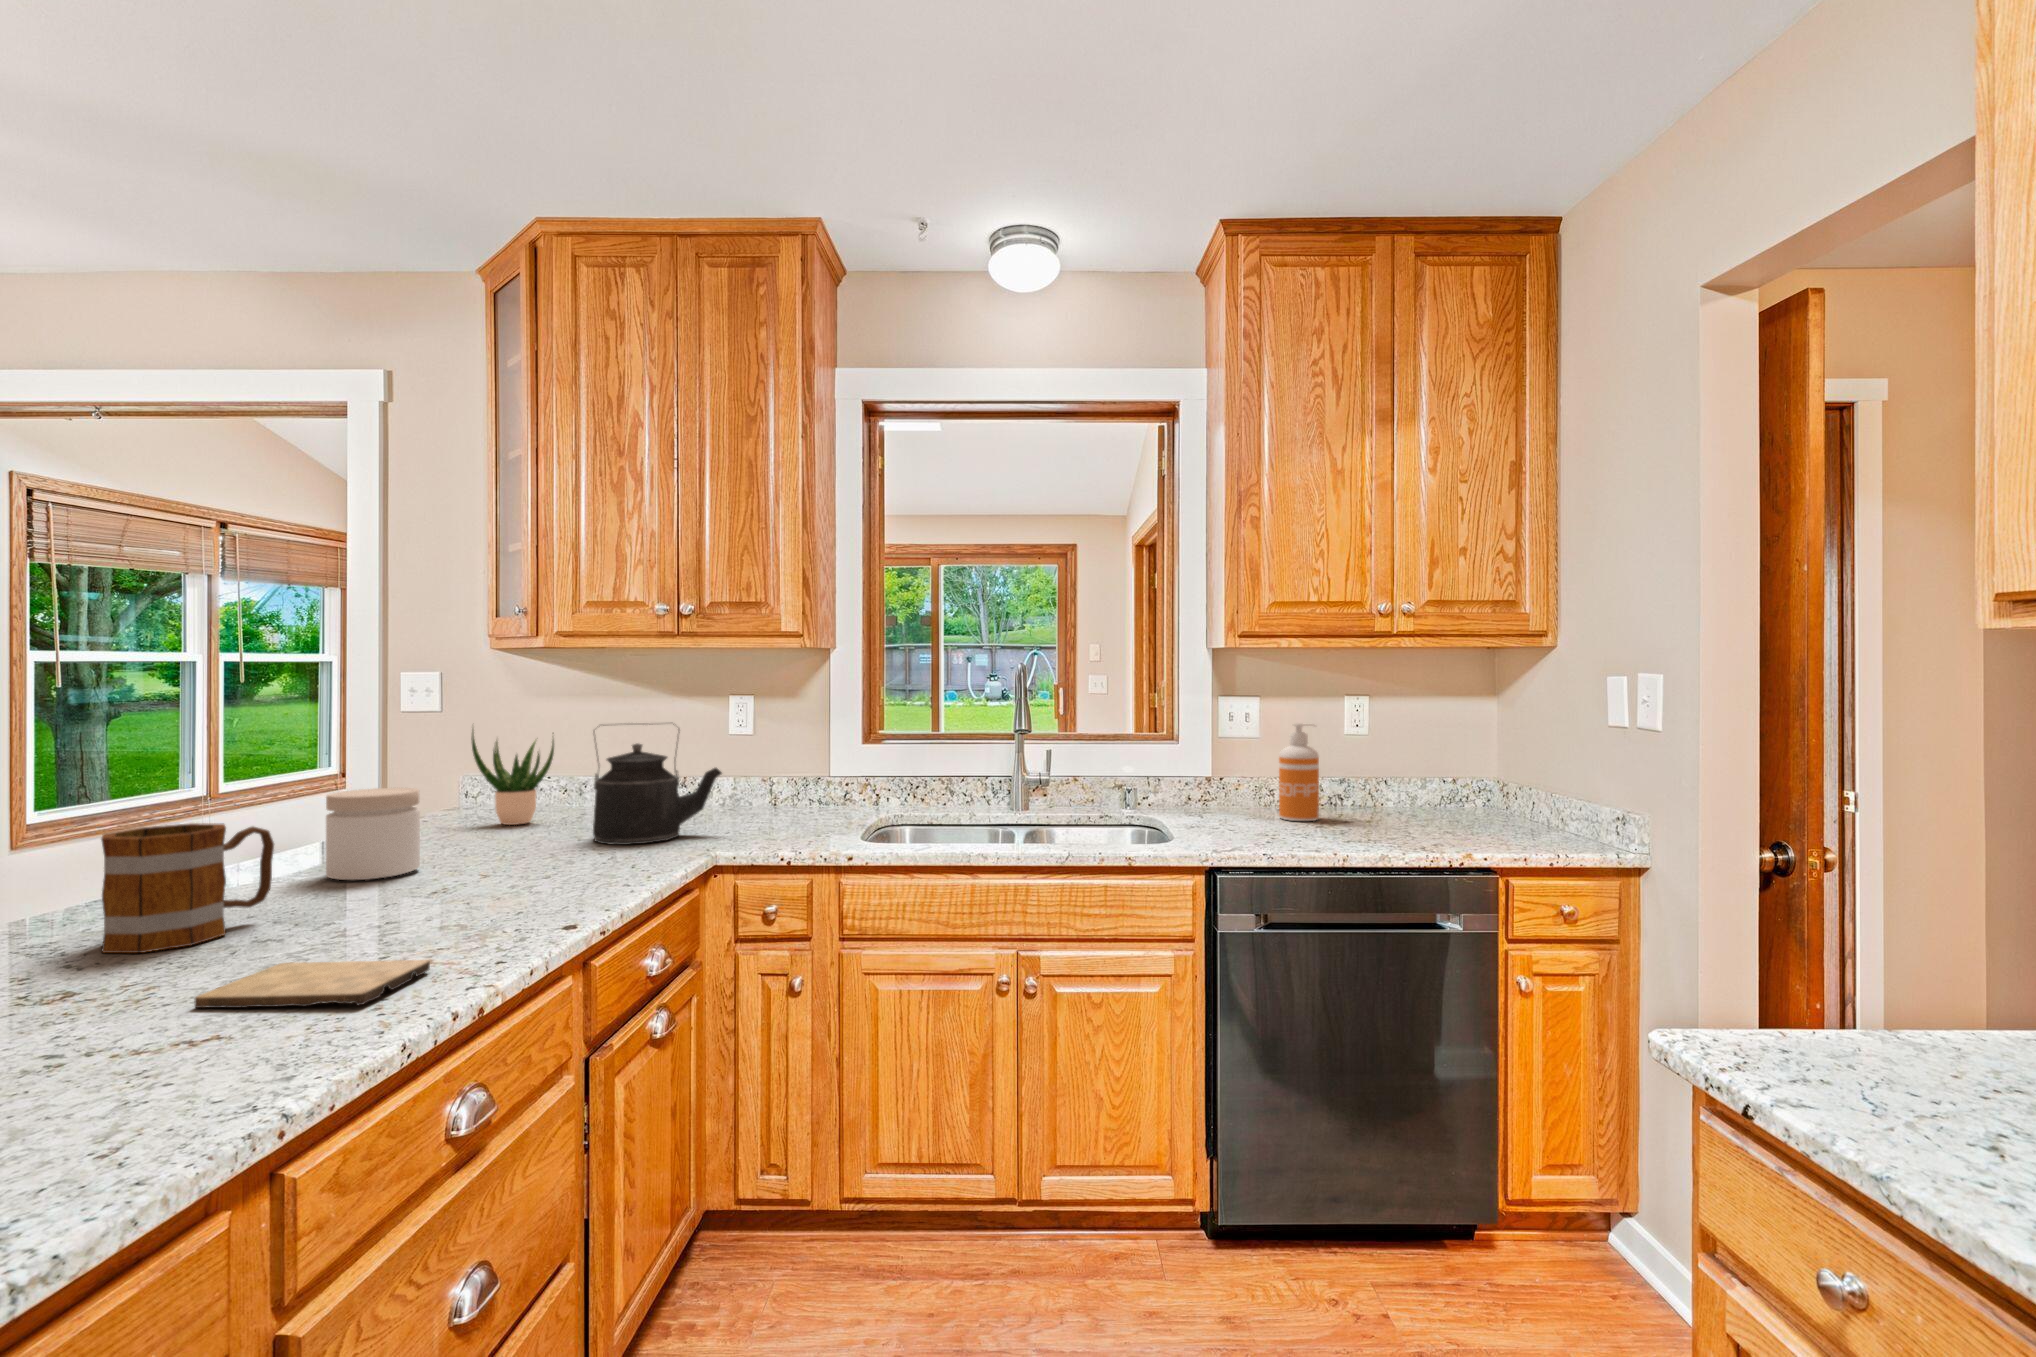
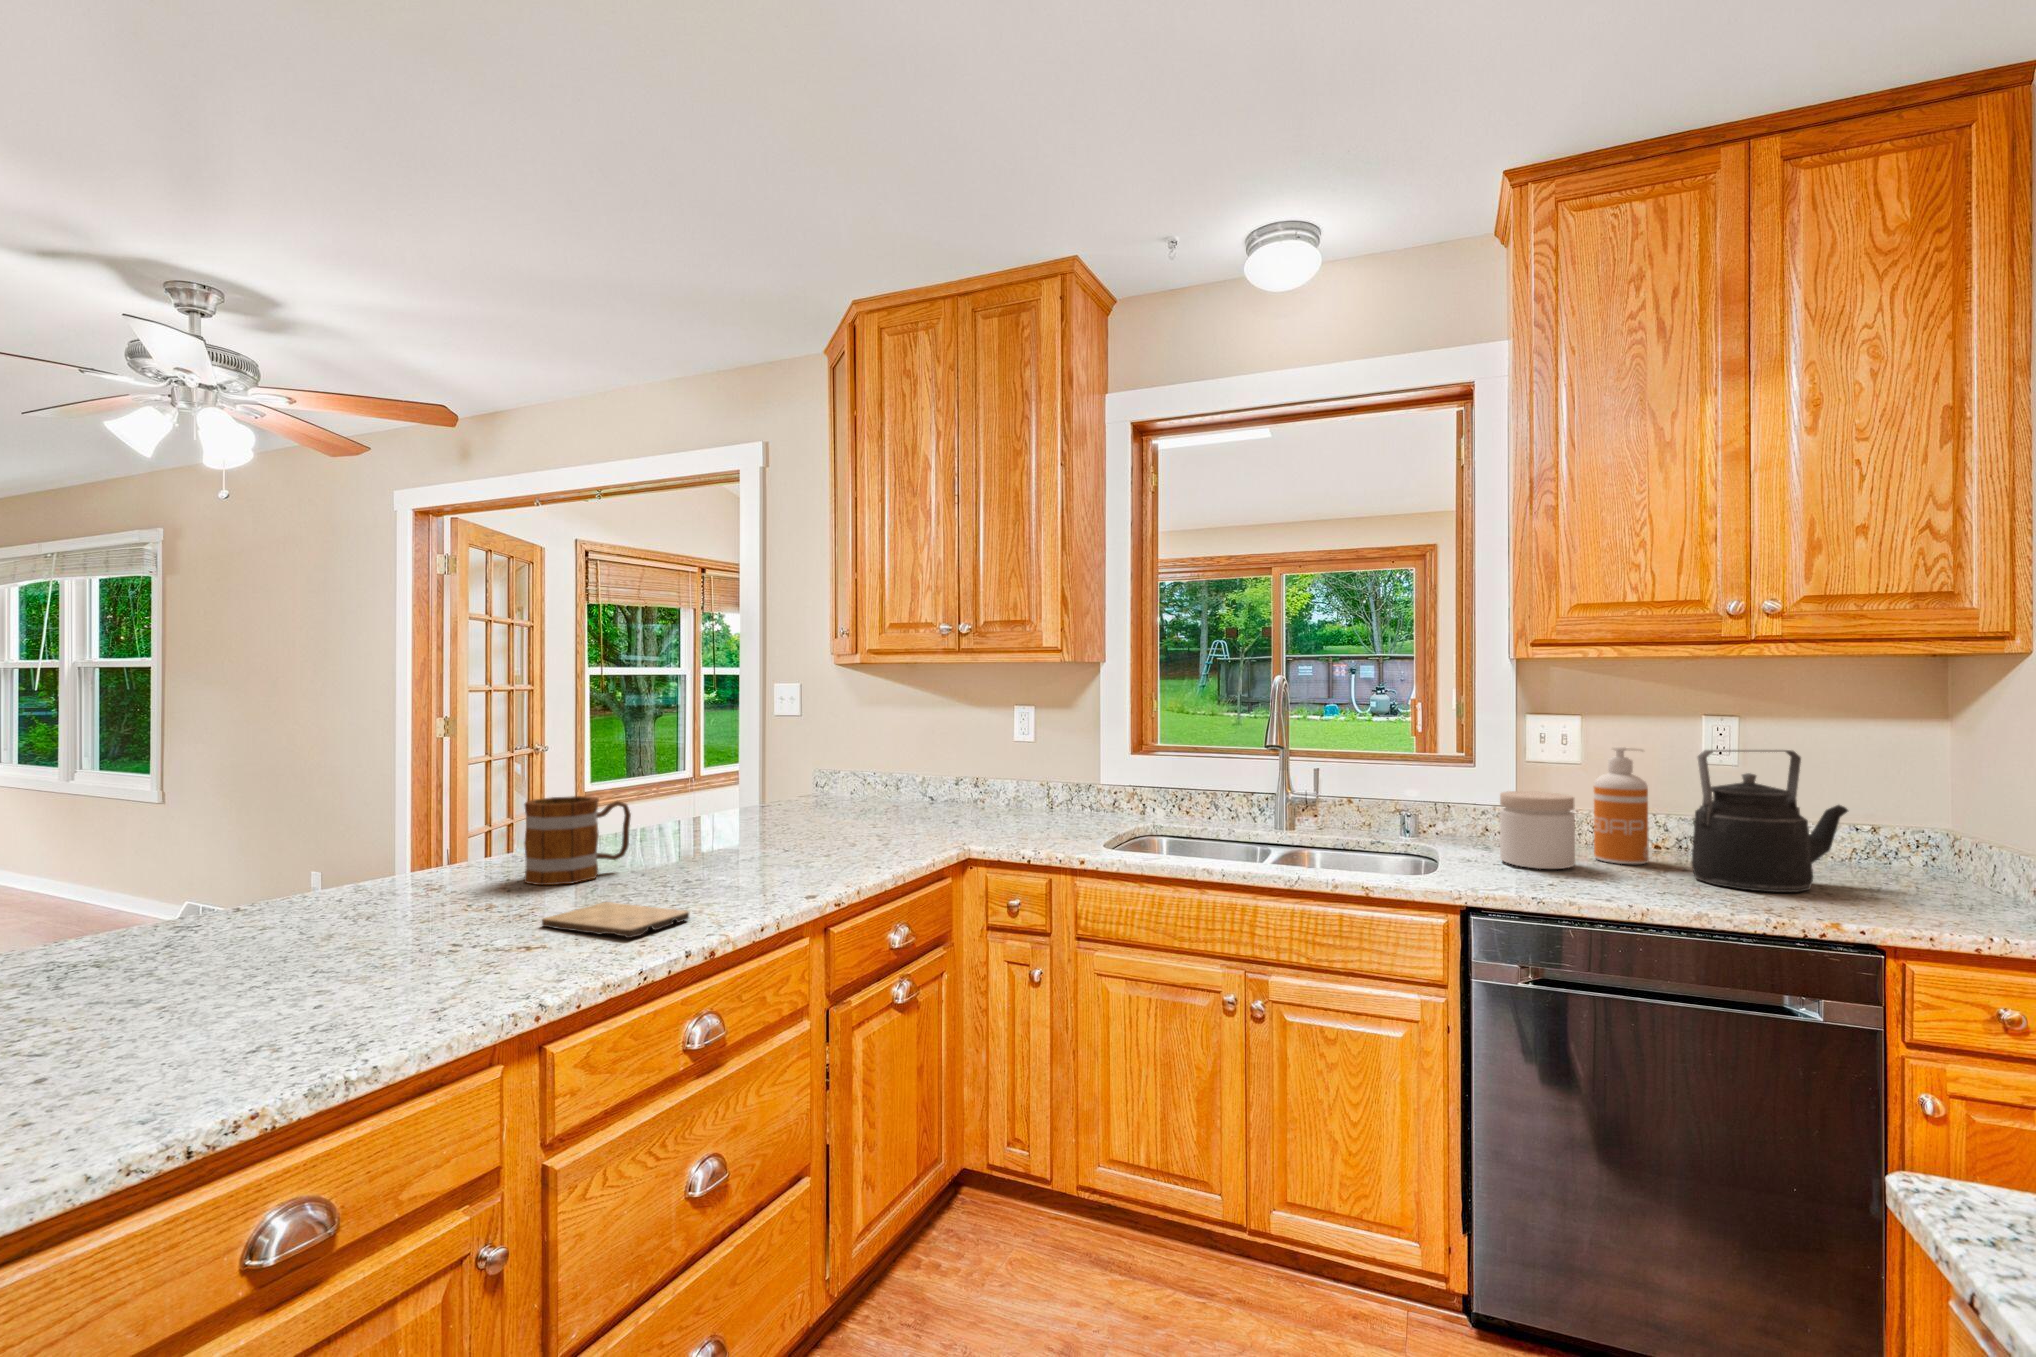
kettle: present [593,722,722,845] -> present [1691,750,1848,892]
potted plant: present [471,730,554,825] -> none [809,726,869,812]
jar: present [326,788,420,880] -> present [1500,791,1575,869]

